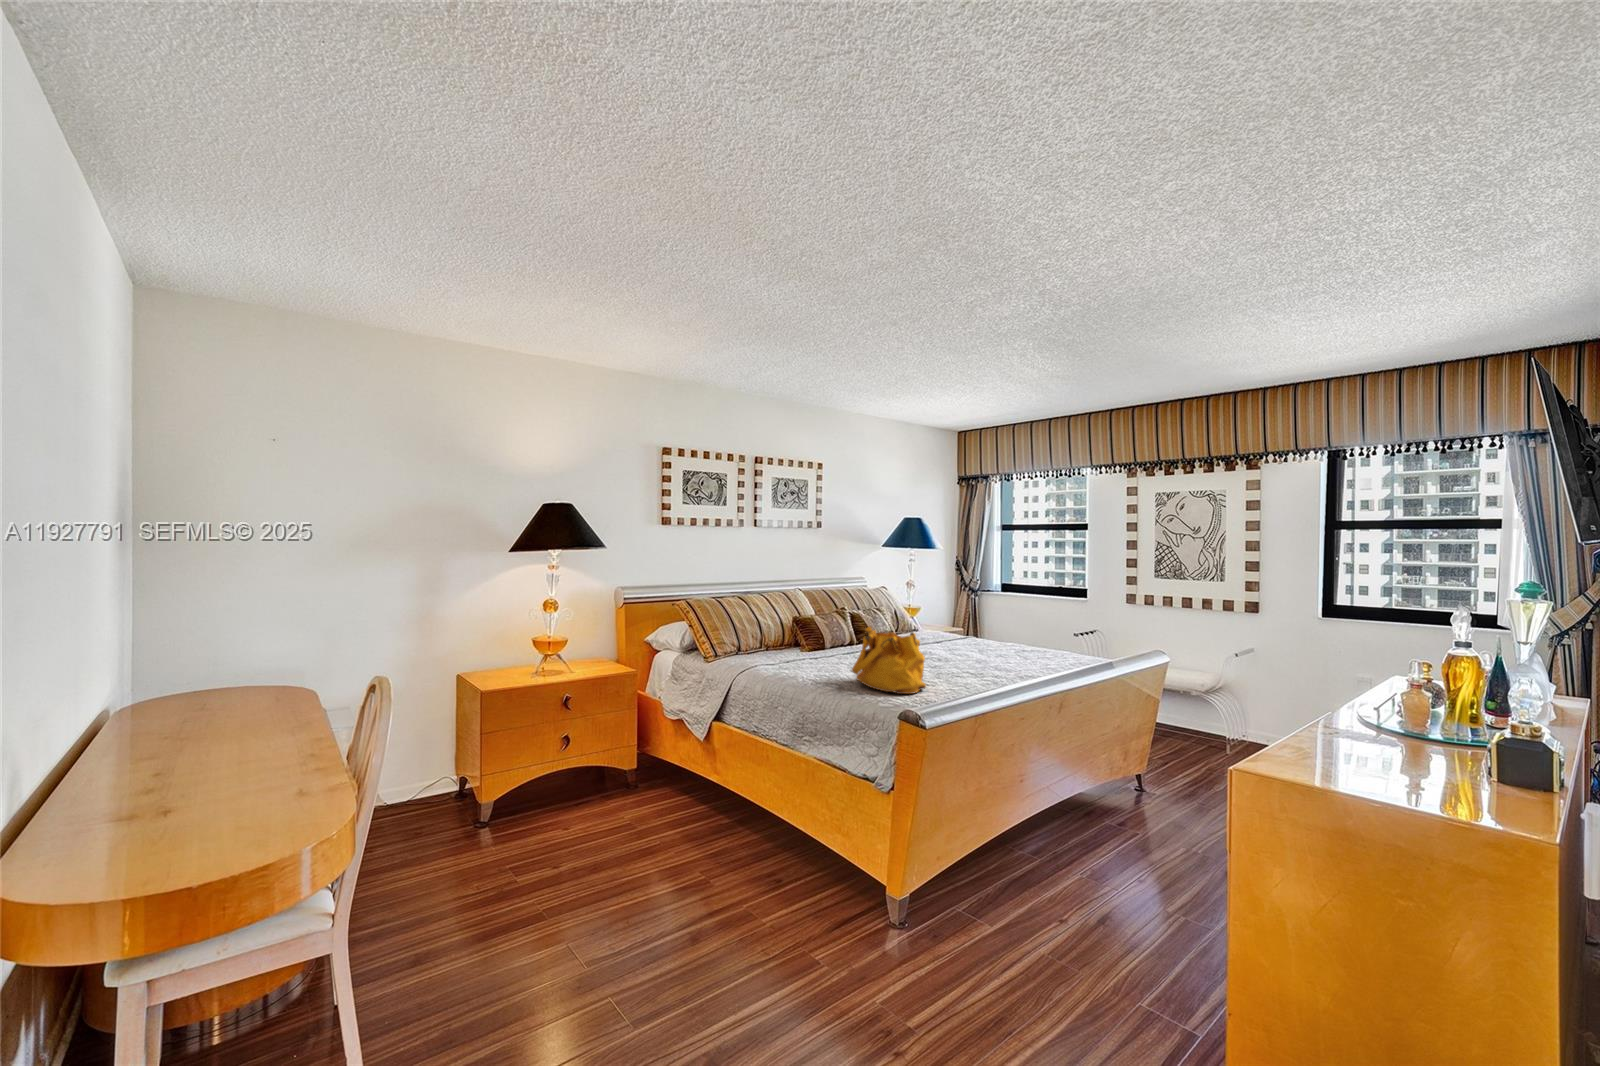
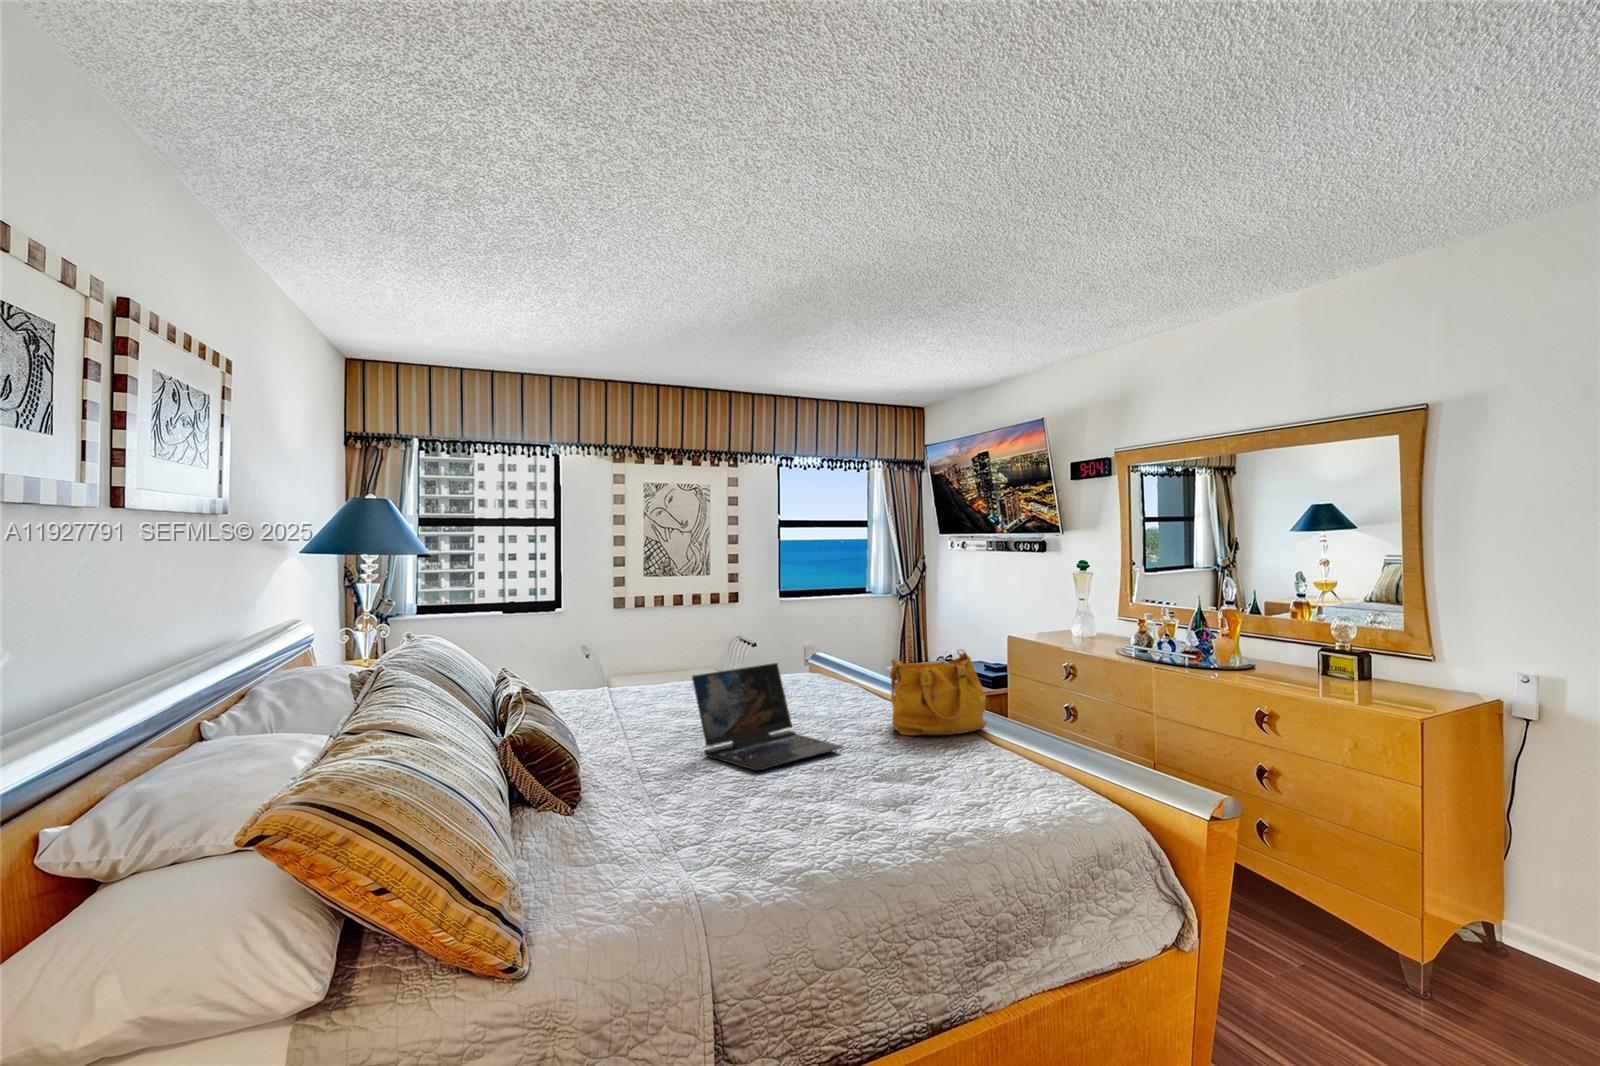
laptop: none [752,613,843,671] -> present [692,663,843,771]

